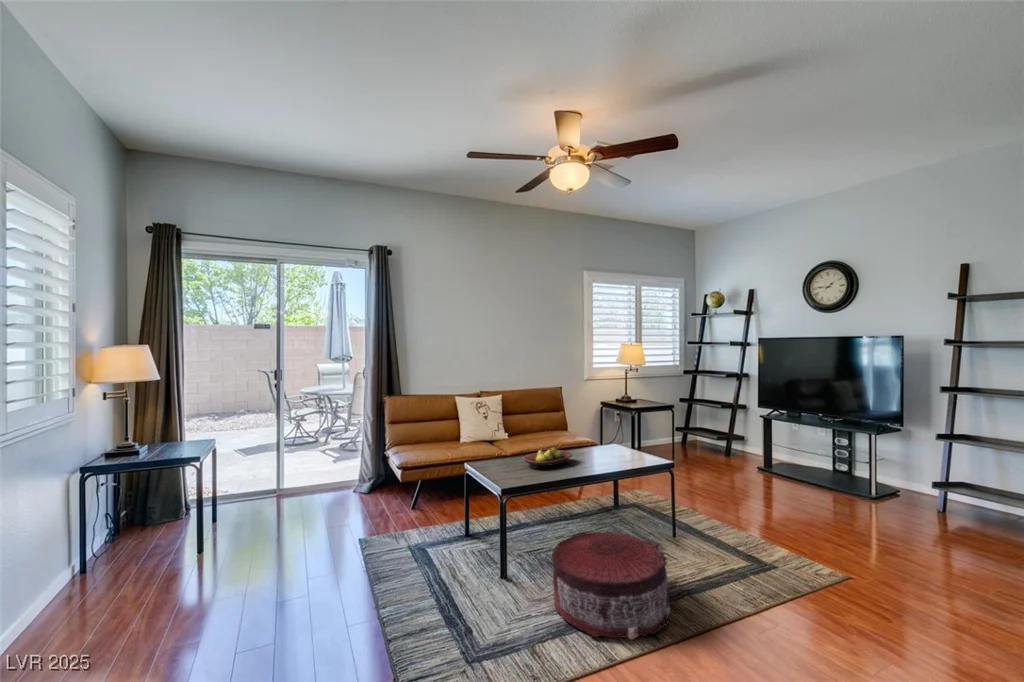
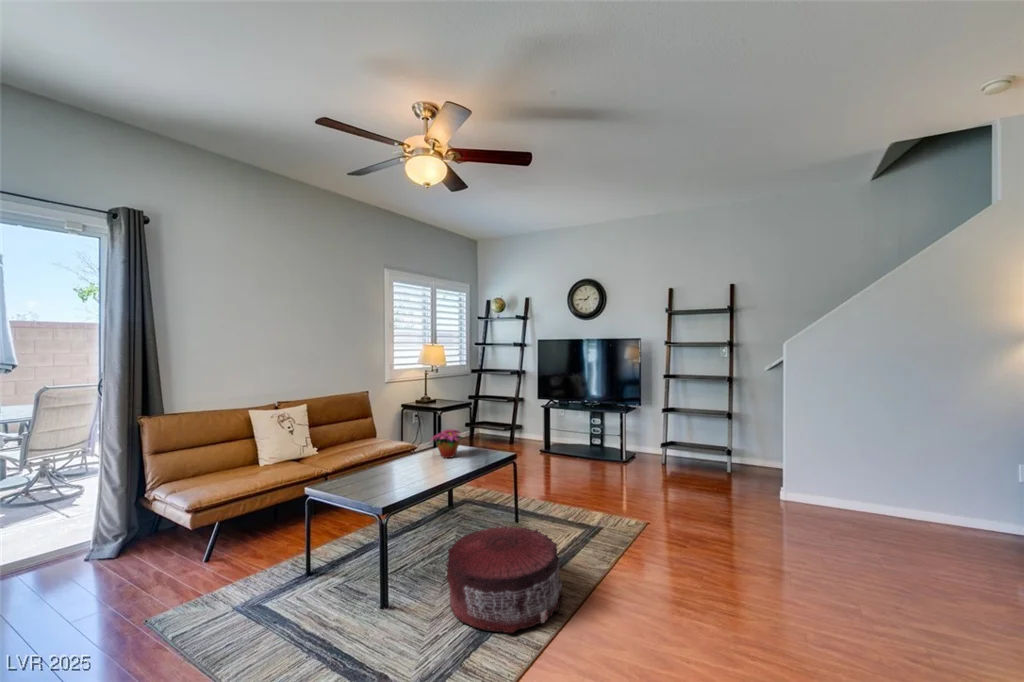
flower arrangement: none [582,427,624,458] -> present [432,429,464,458]
fruit bowl: present [523,448,572,469] -> none [376,454,425,479]

